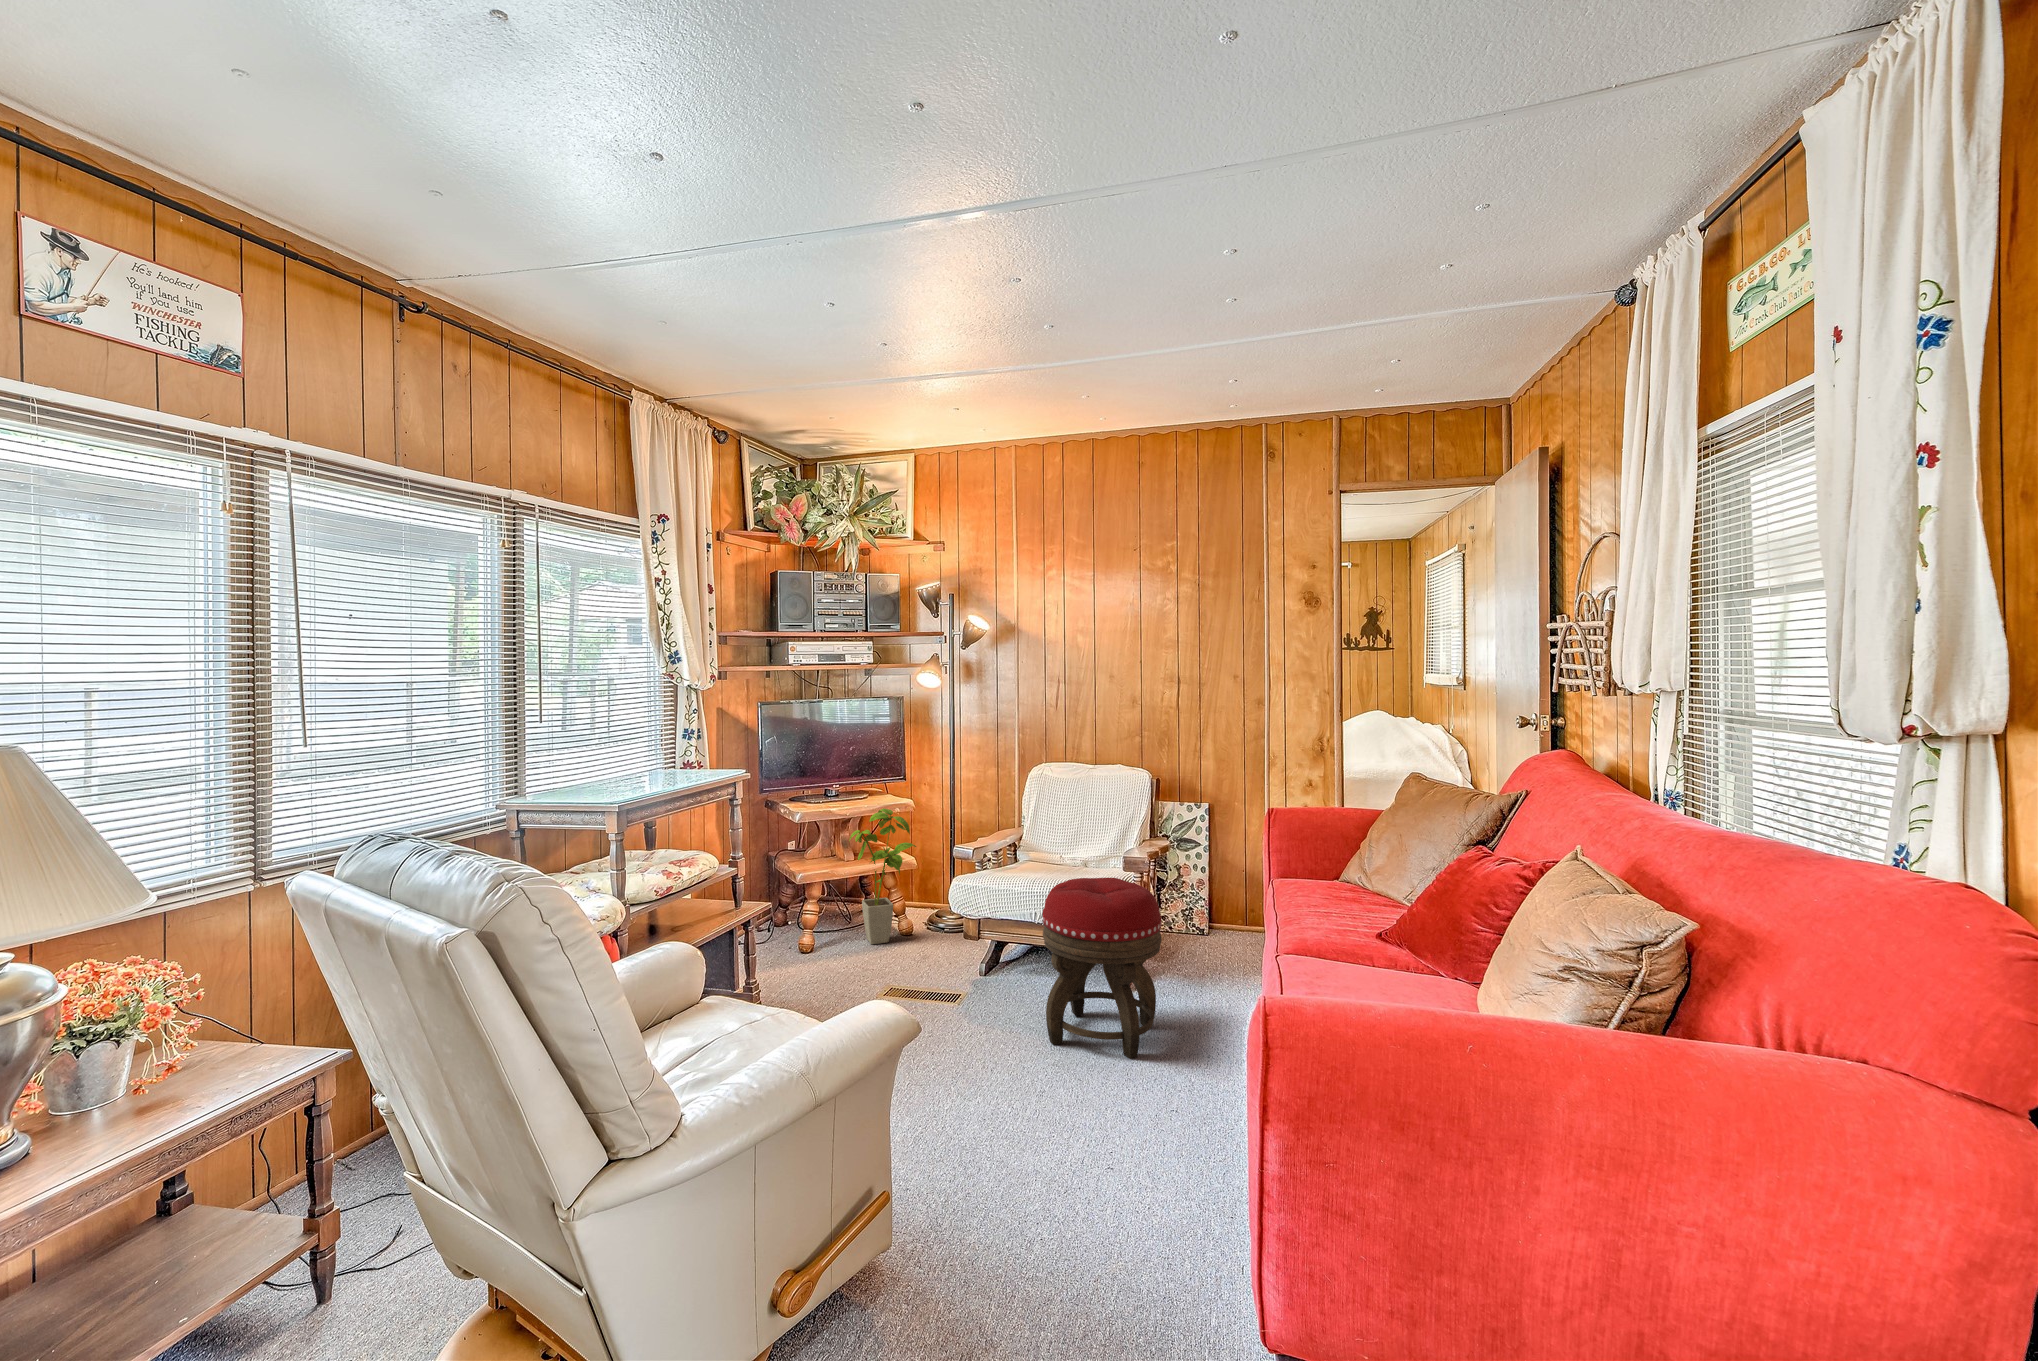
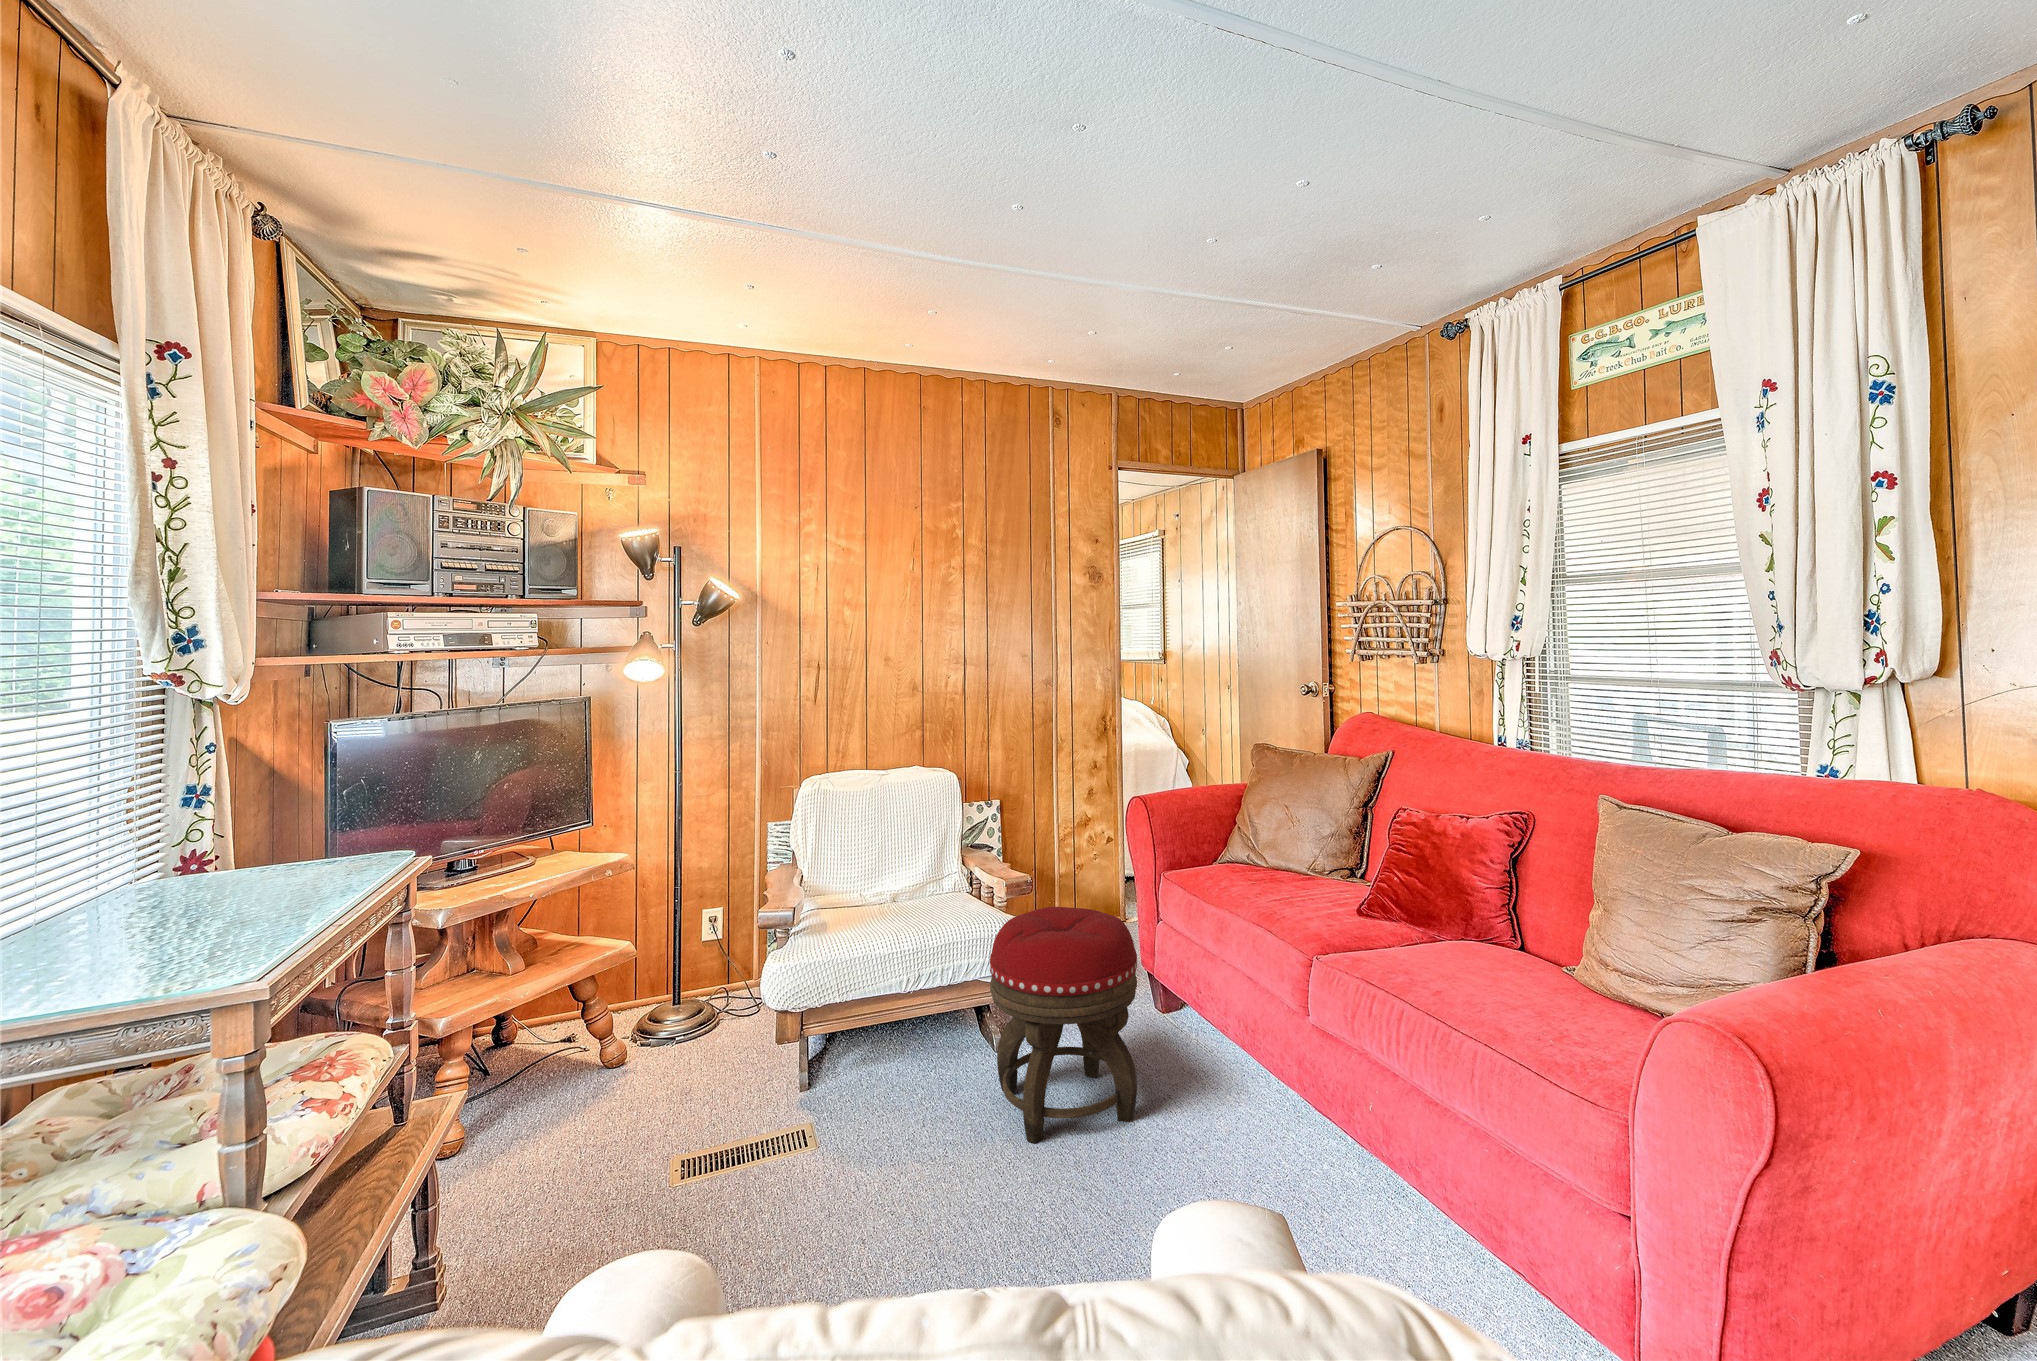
house plant: present [850,809,916,944] -> none [549,879,675,1101]

